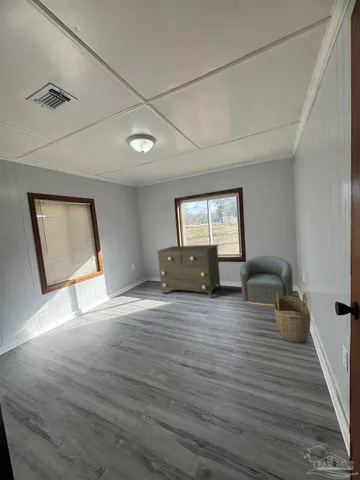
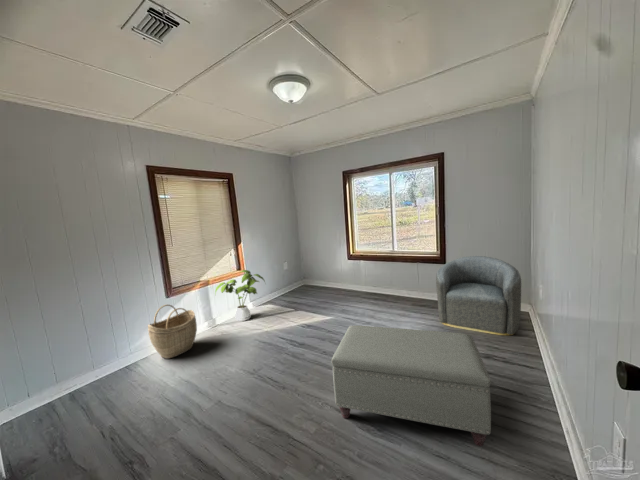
dresser: present [157,245,220,298] -> none [315,238,407,315]
house plant: none [81,271,121,310] -> present [215,270,264,321]
woven basket: present [275,292,311,343] -> present [148,305,197,359]
ottoman: none [176,305,278,375] -> present [331,326,491,446]

